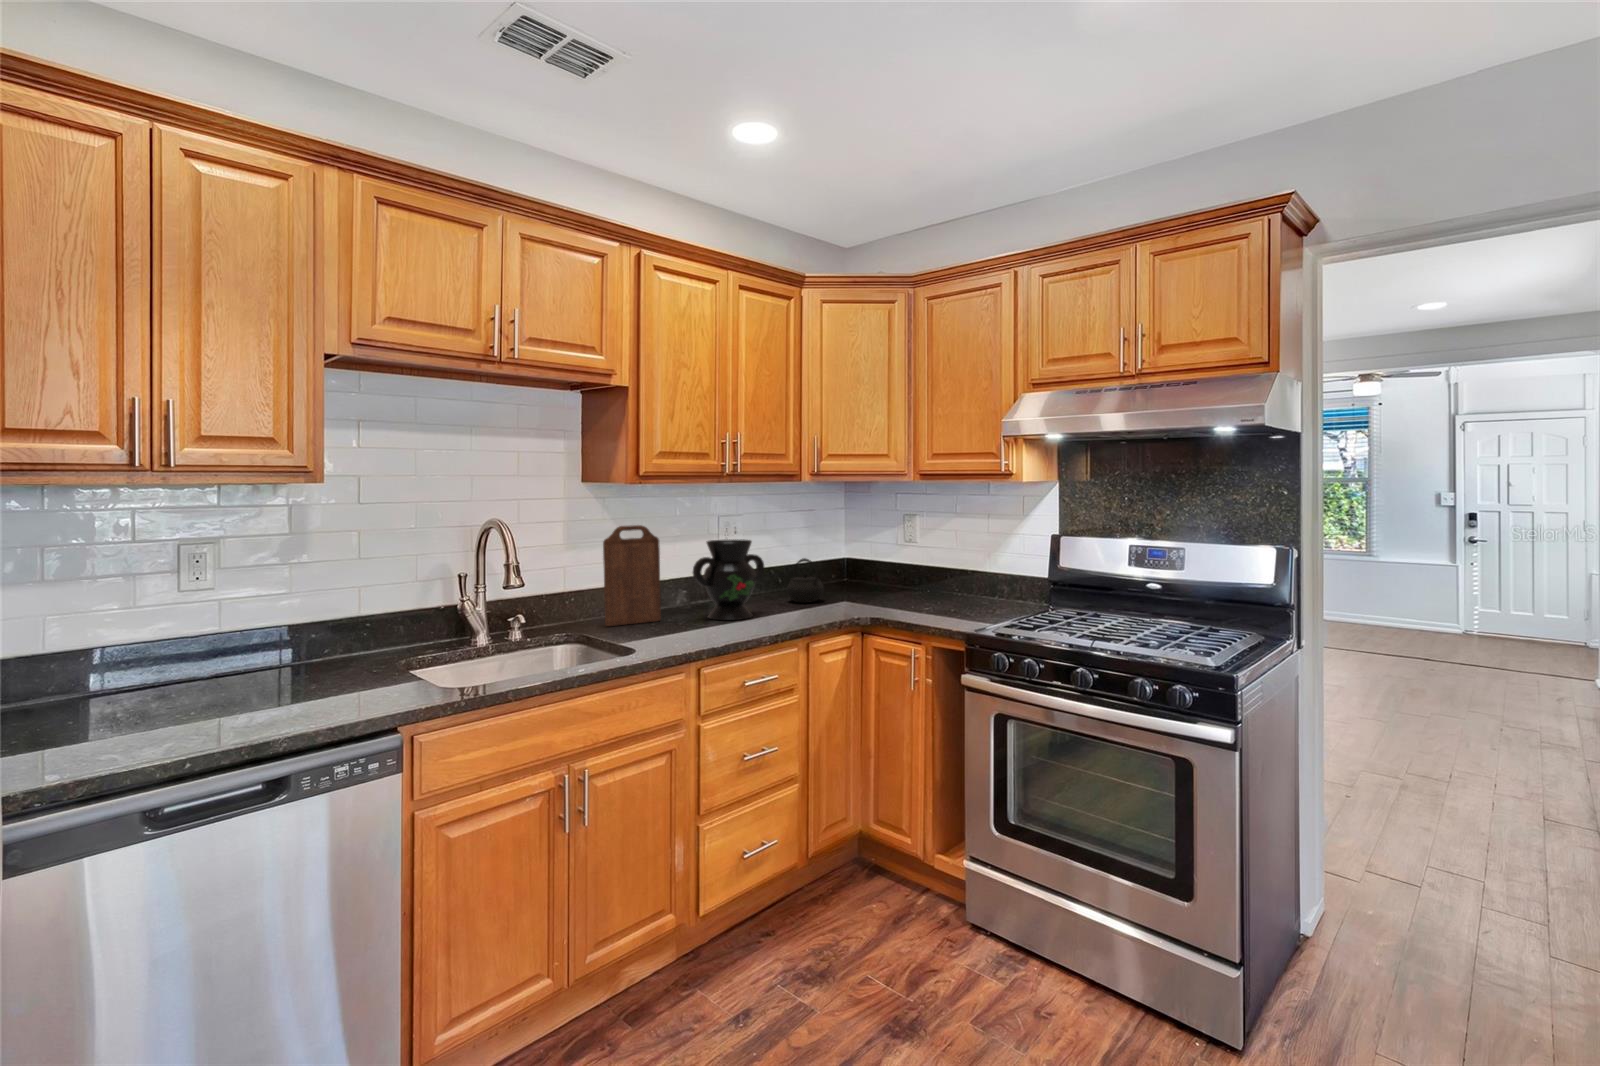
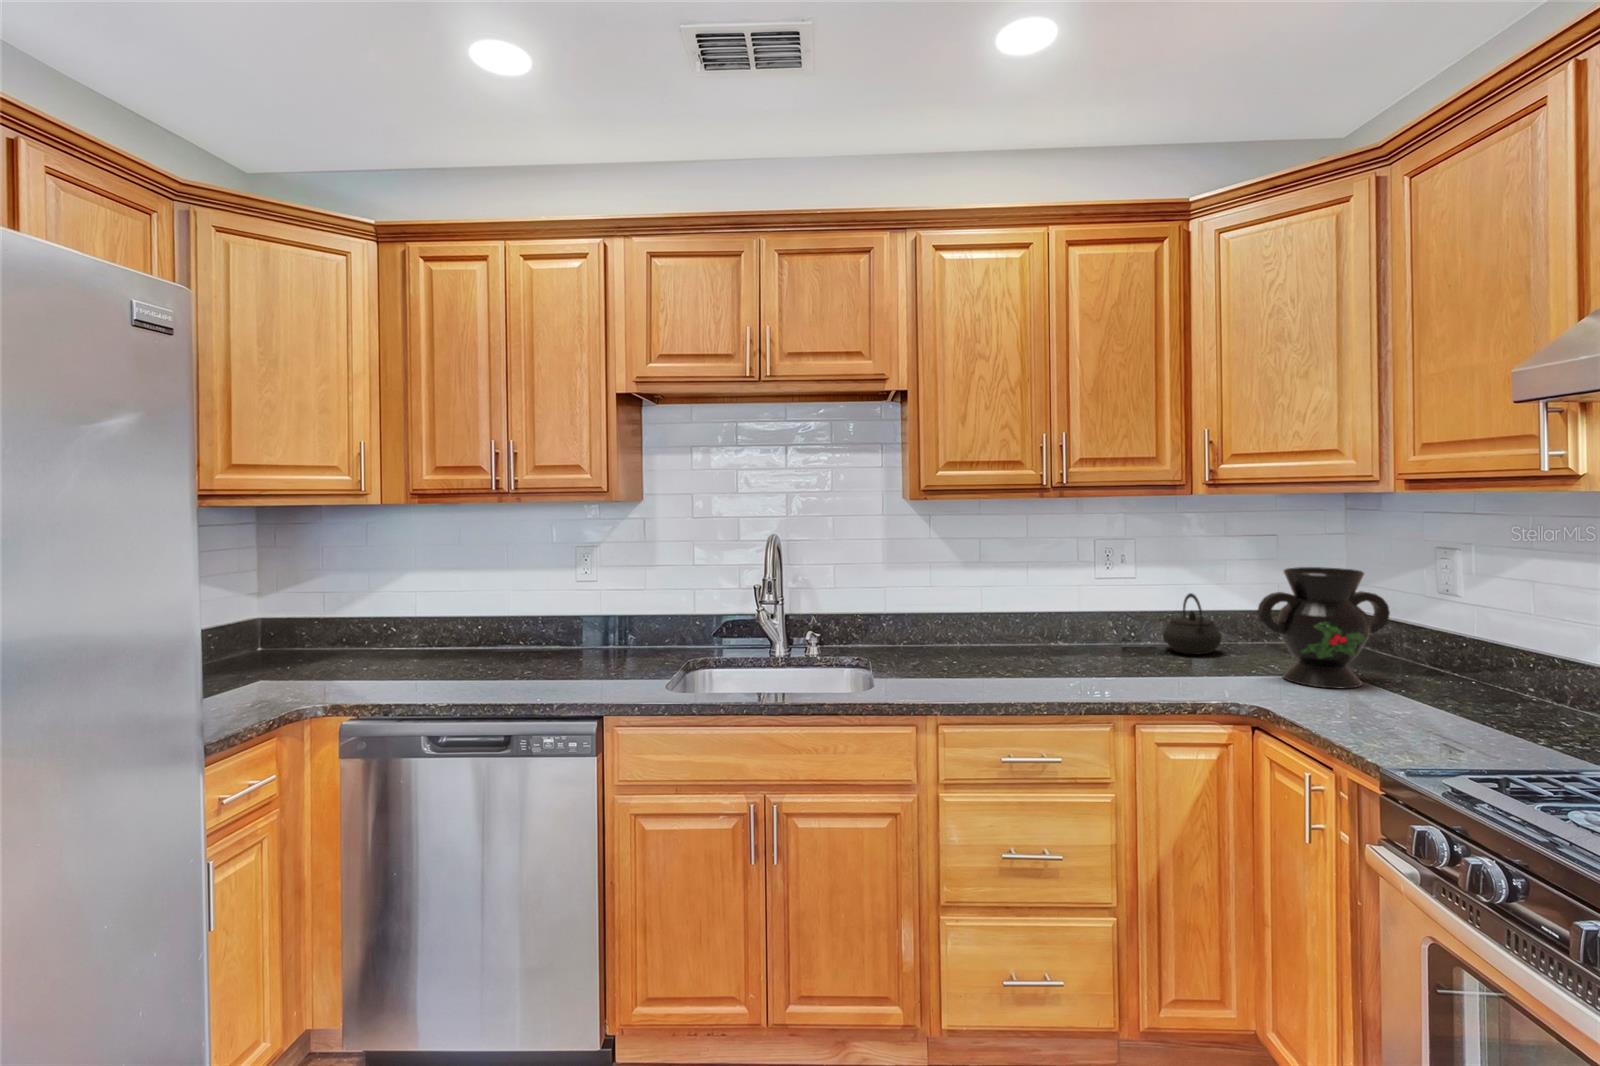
cutting board: present [603,525,661,626] -> none [901,544,967,654]
decorative vase: present [693,539,764,620] -> present [1257,567,1390,688]

